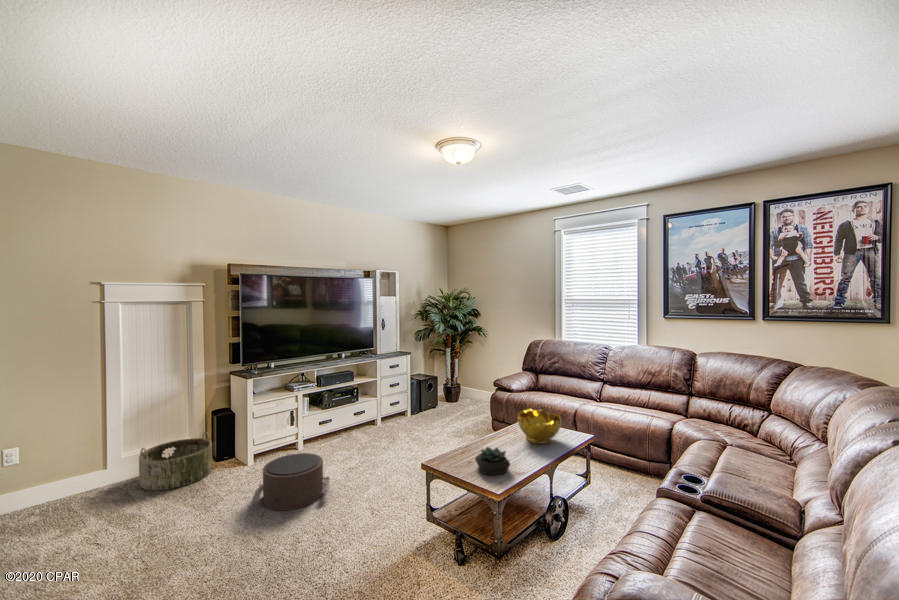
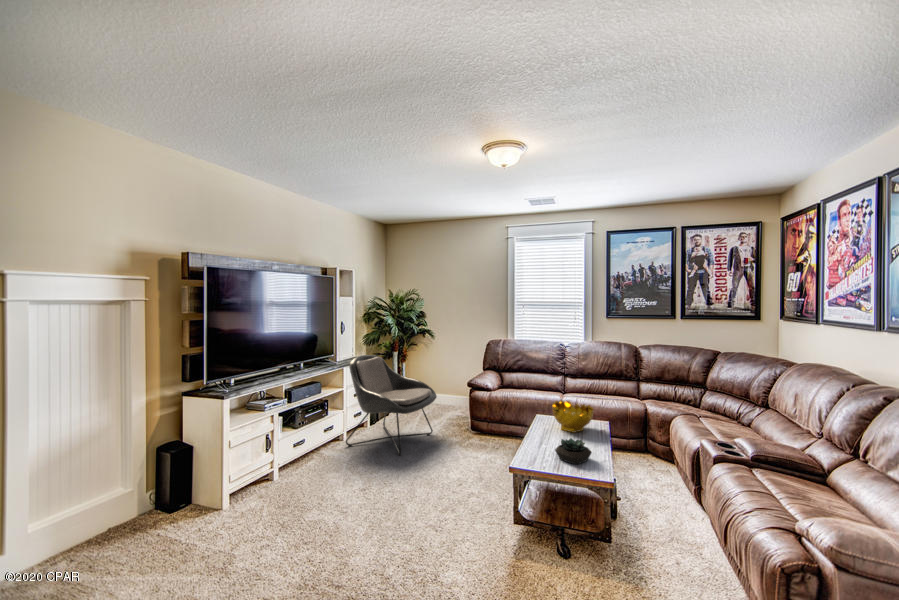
lounge chair: none [374,349,460,444] -> present [346,355,436,456]
basket: present [139,432,212,491] -> none [65,476,176,572]
pouf: present [252,453,330,511] -> none [278,479,374,553]

